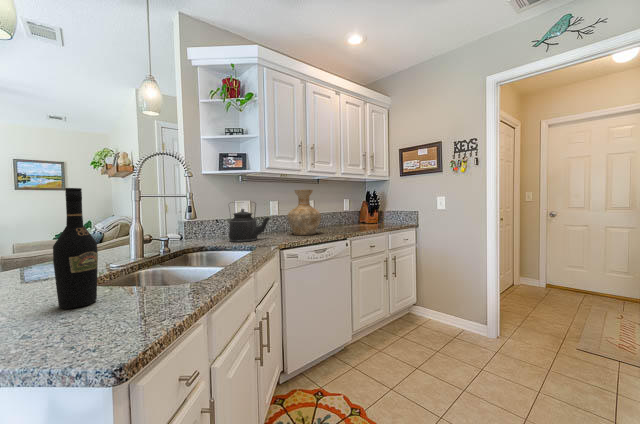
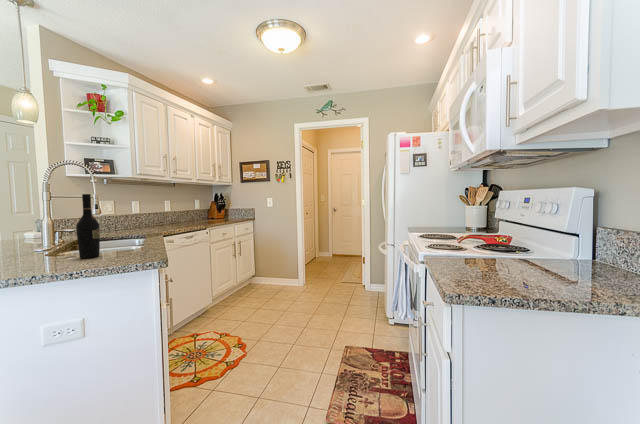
vase: present [288,190,321,235] -> none [153,192,184,228]
kettle: present [229,202,270,242] -> none [105,202,143,235]

